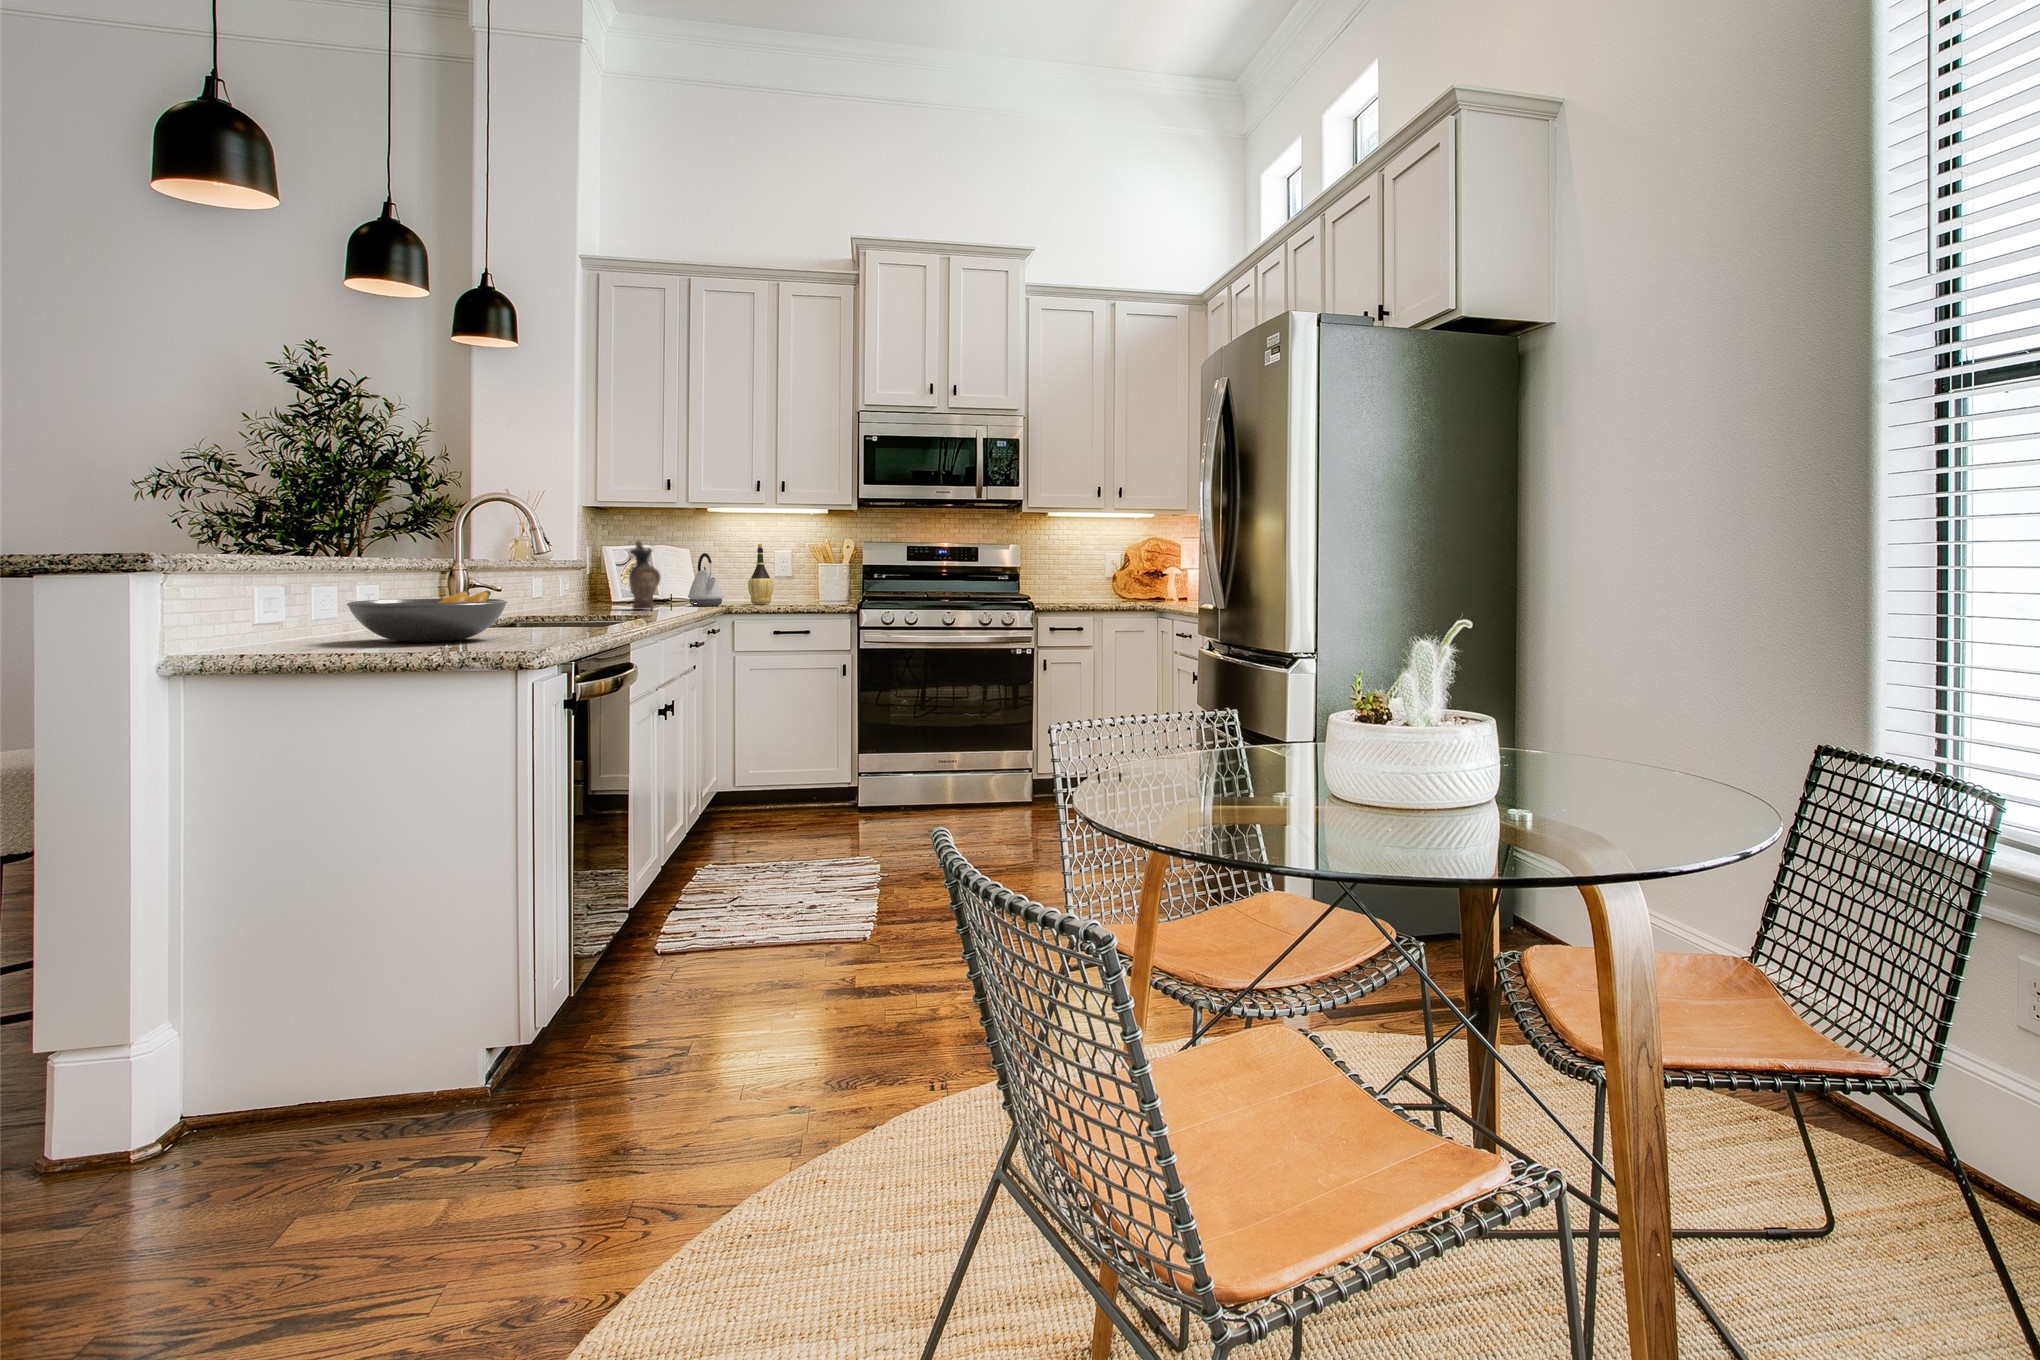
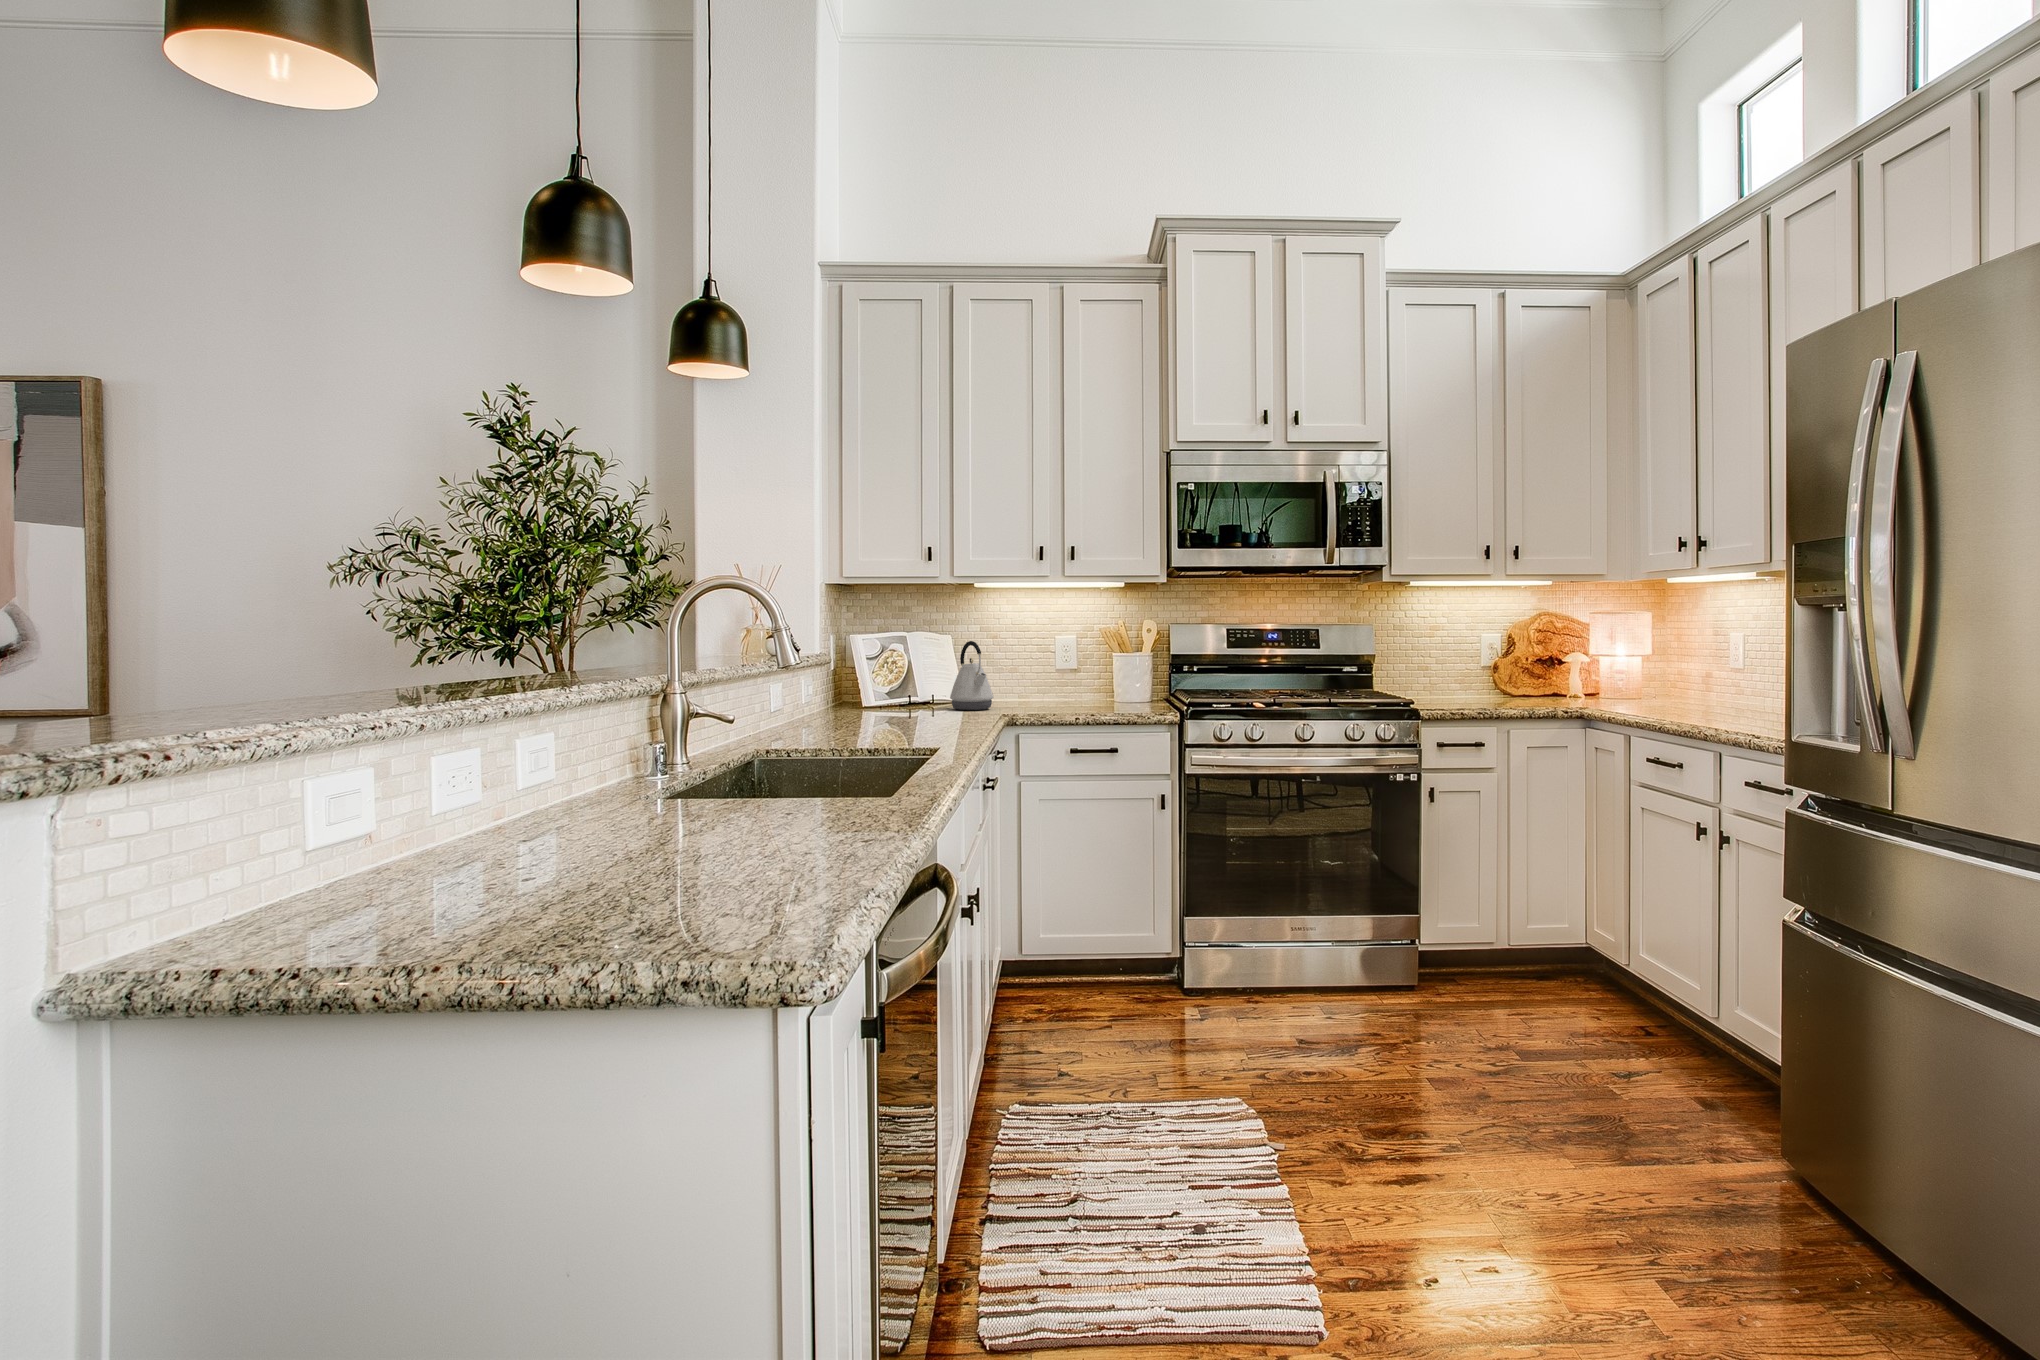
ceramic pitcher: present [629,541,661,610] -> none [889,628,929,722]
wine bottle: present [748,544,773,604] -> none [1018,627,1049,704]
fruit bowl: present [347,591,507,642] -> none [441,768,772,901]

